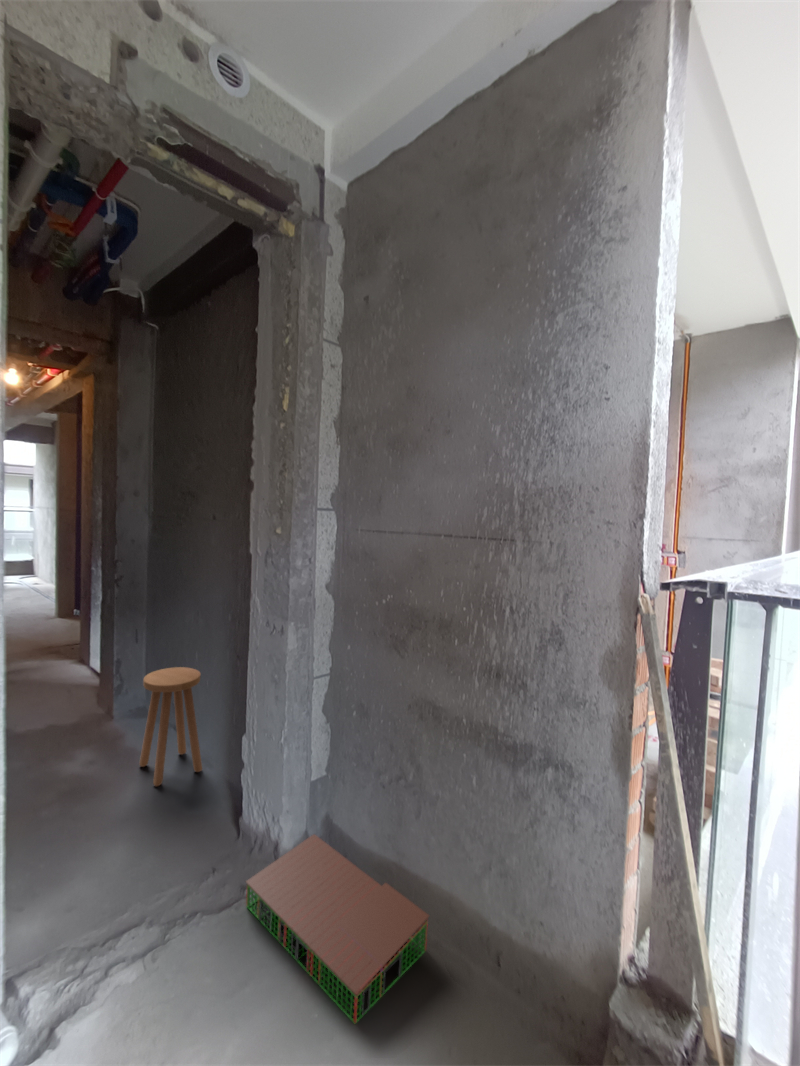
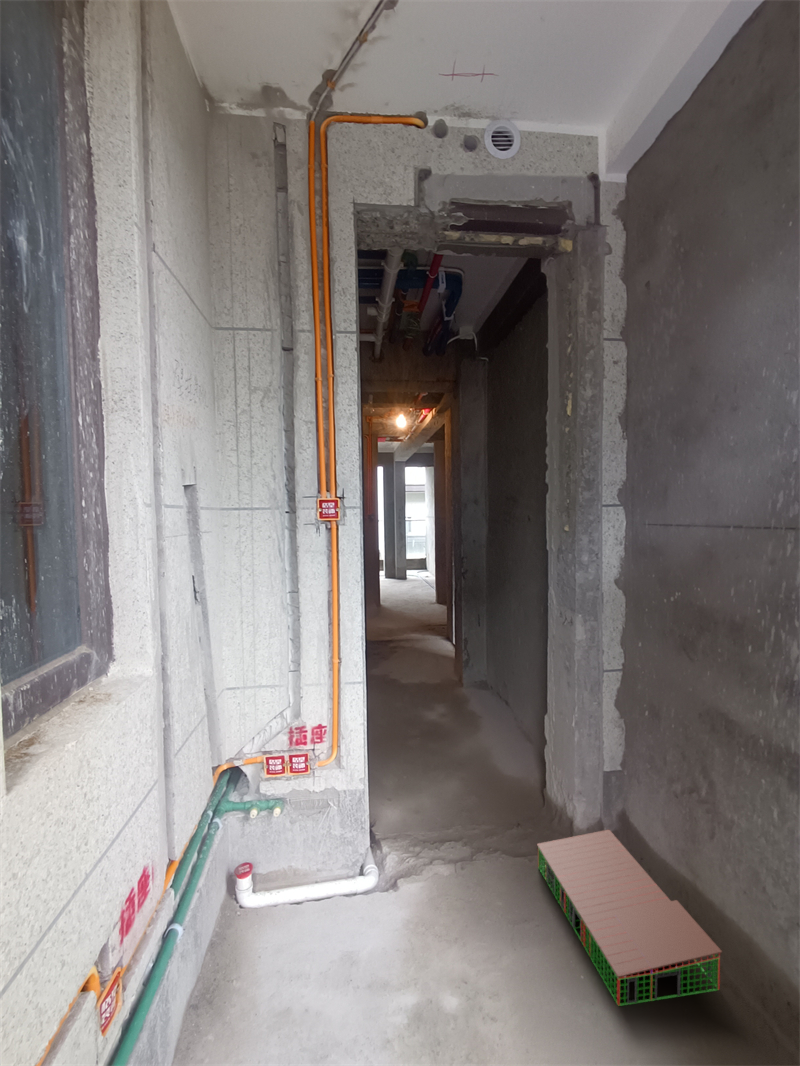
stool: present [140,667,202,786] -> none [474,653,523,752]

